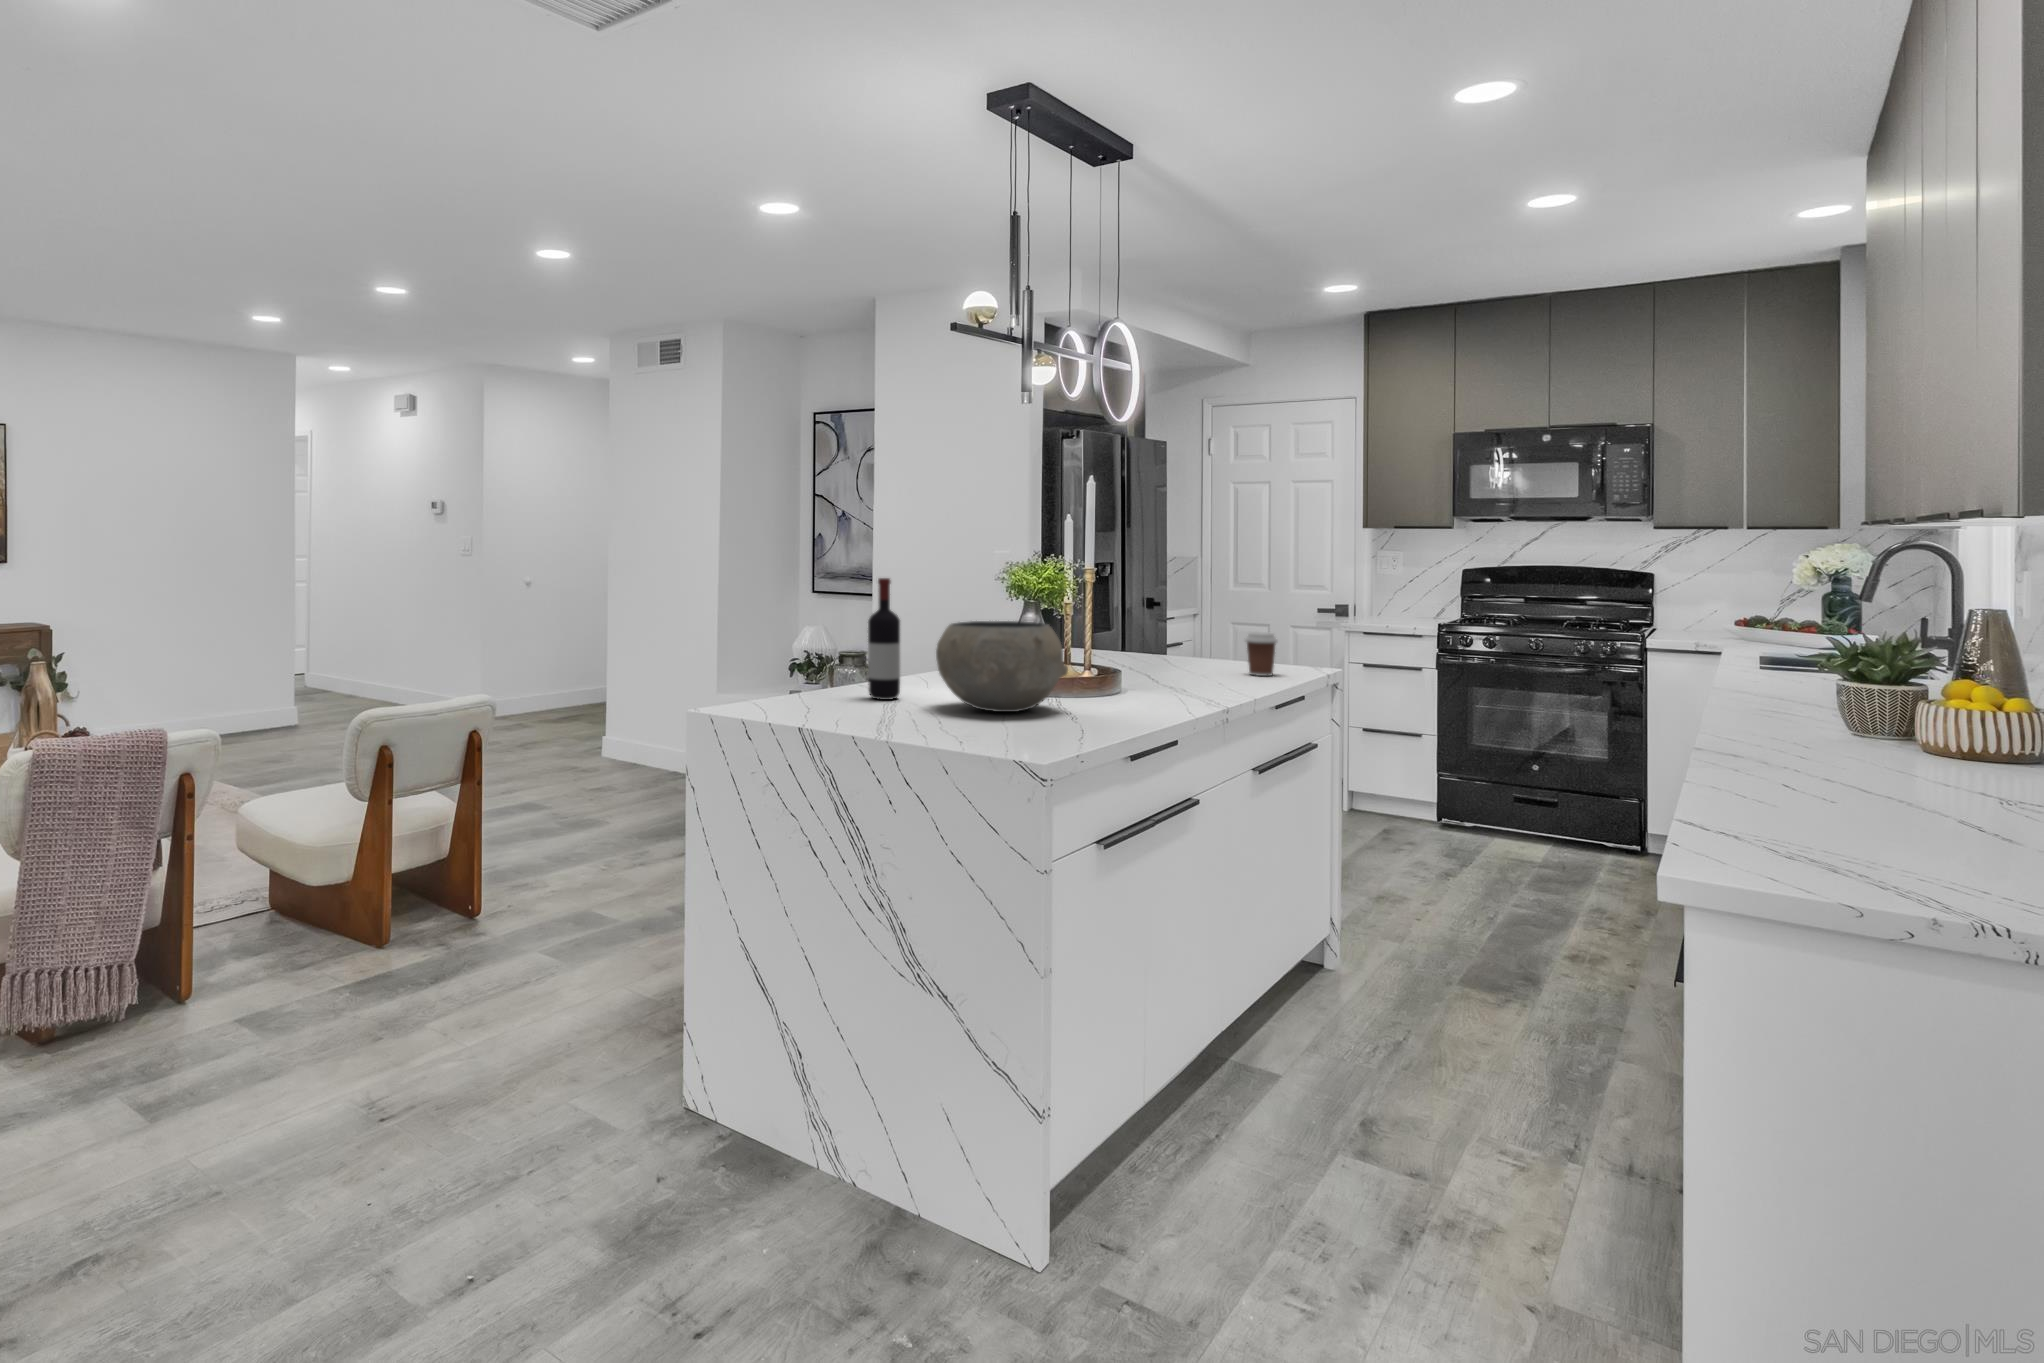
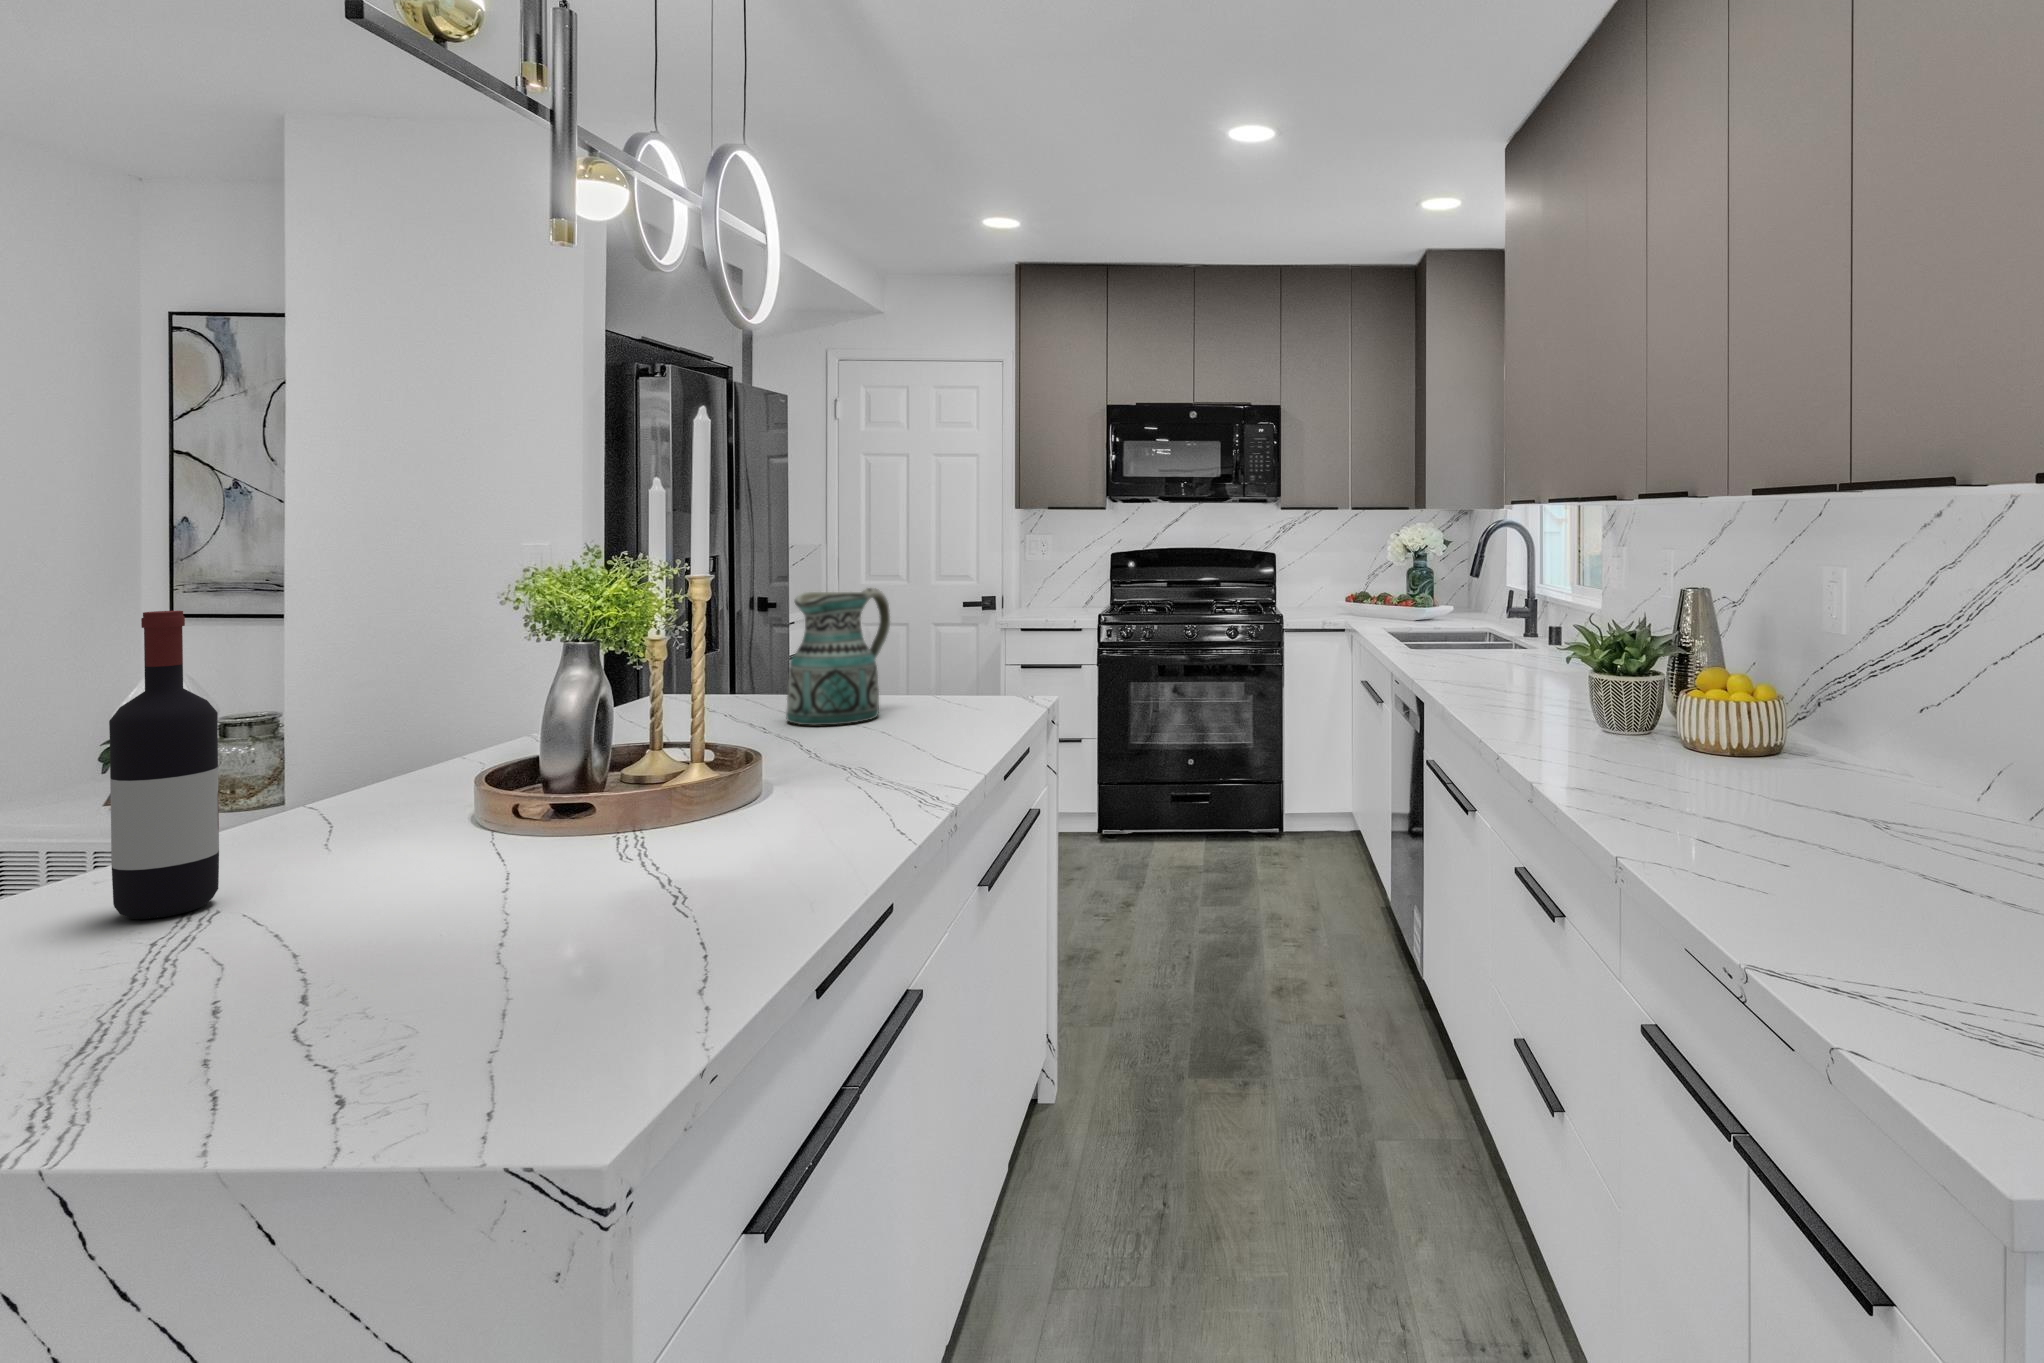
ceramic pitcher: none [1144,585,1213,670] -> present [786,588,890,725]
ceramic bowl: present [936,621,1068,712] -> none [312,692,665,918]
coffee cup: present [1245,632,1278,676] -> none [946,656,994,723]

